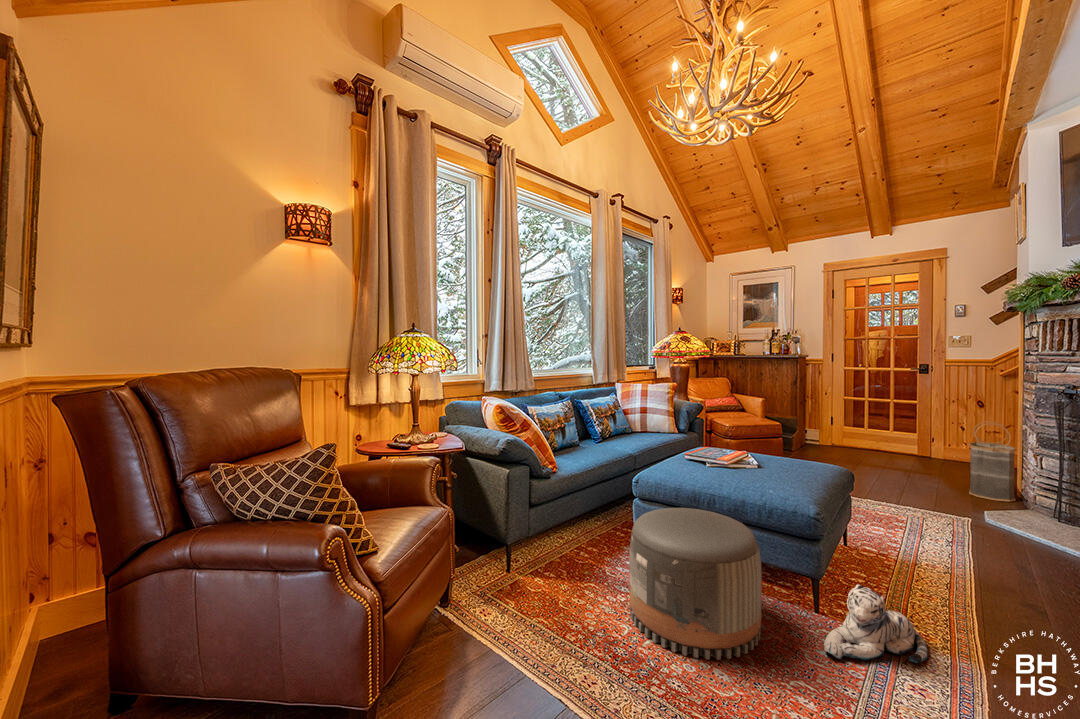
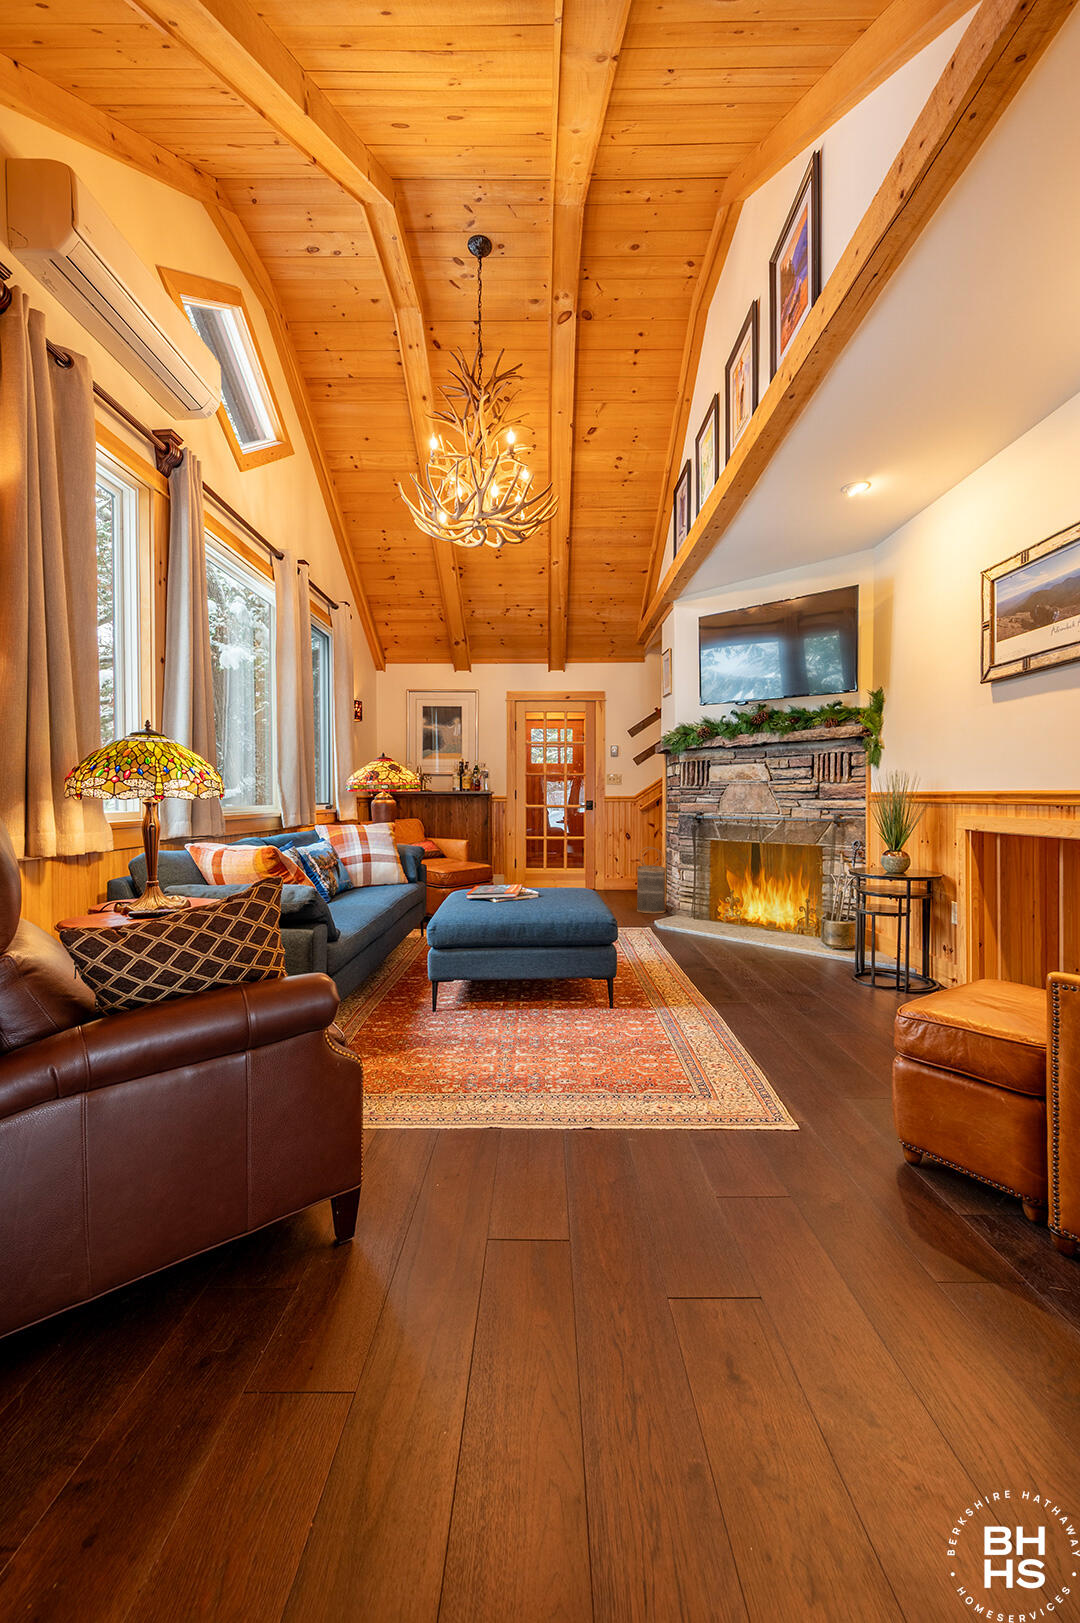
pouf: present [629,508,761,660] -> none [473,936,595,1064]
plush toy: present [823,585,928,663] -> none [633,969,689,1029]

